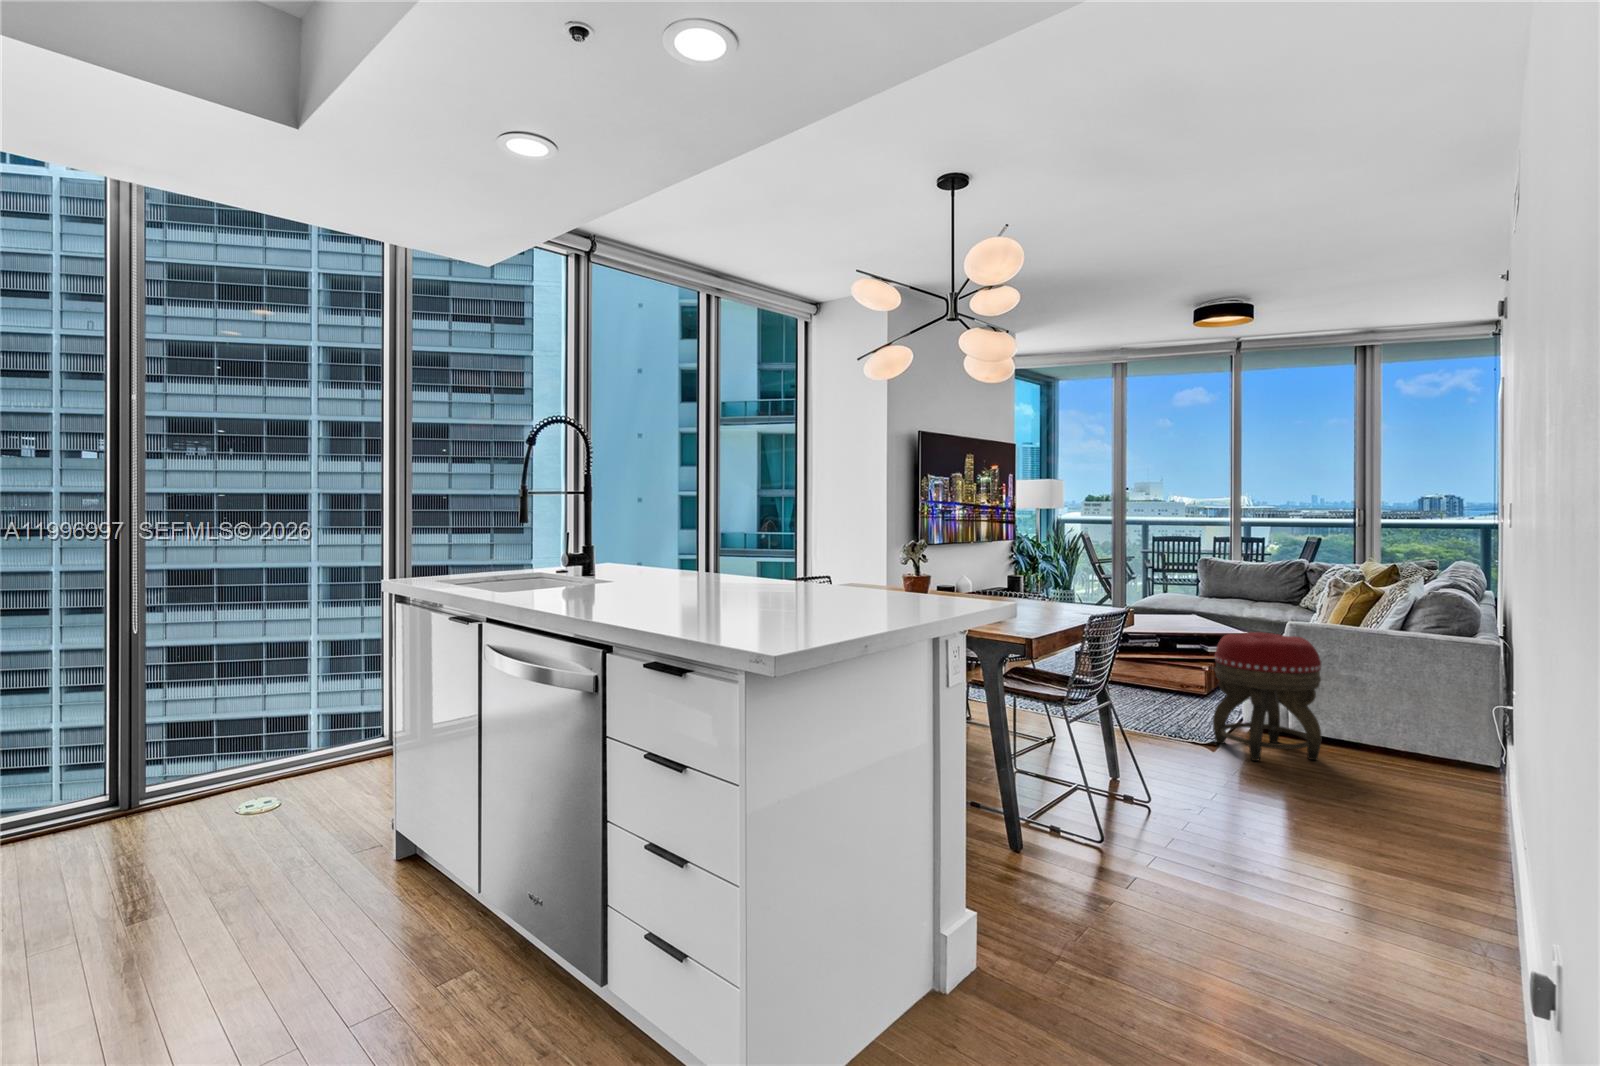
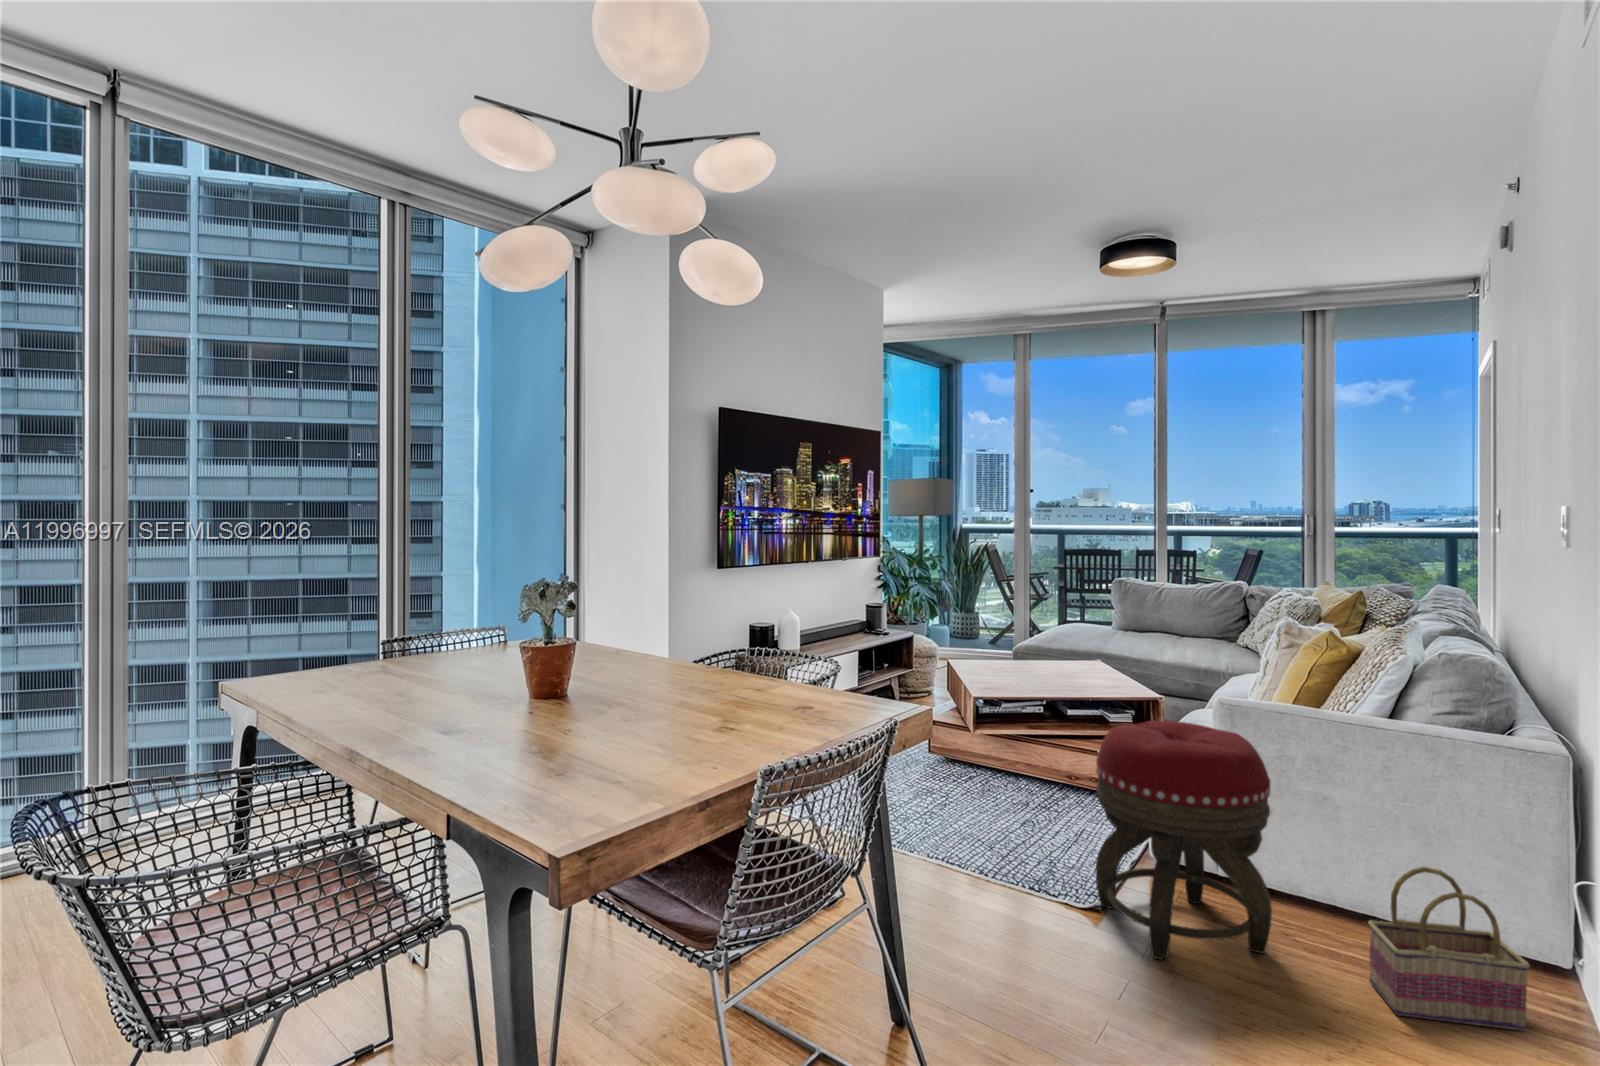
basket: none [1377,705,1464,786] -> present [1368,867,1529,1031]

